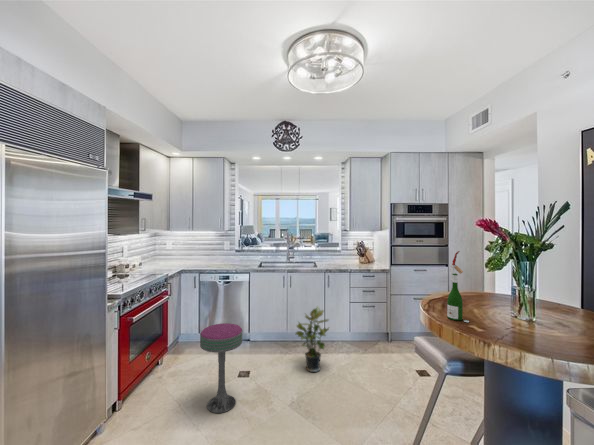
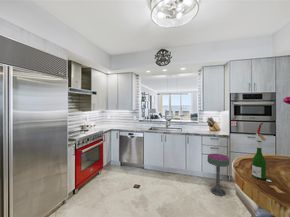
potted plant: present [296,307,329,372] -> none [165,154,186,192]
bar stool: present [200,323,243,413] -> present [207,154,229,196]

